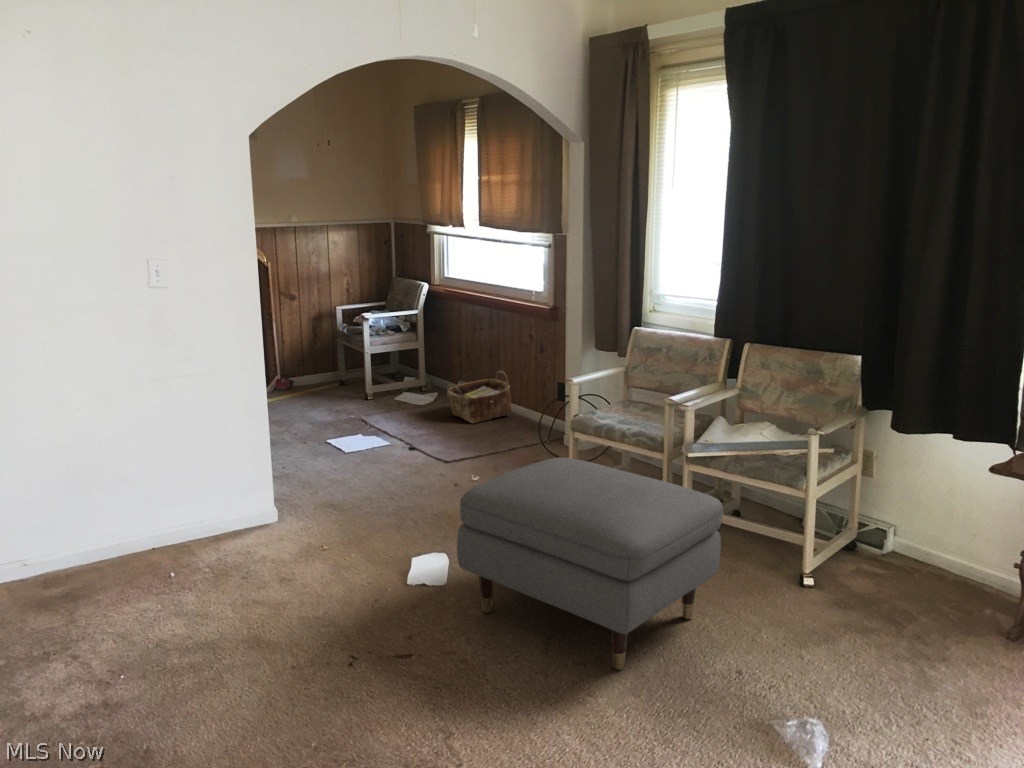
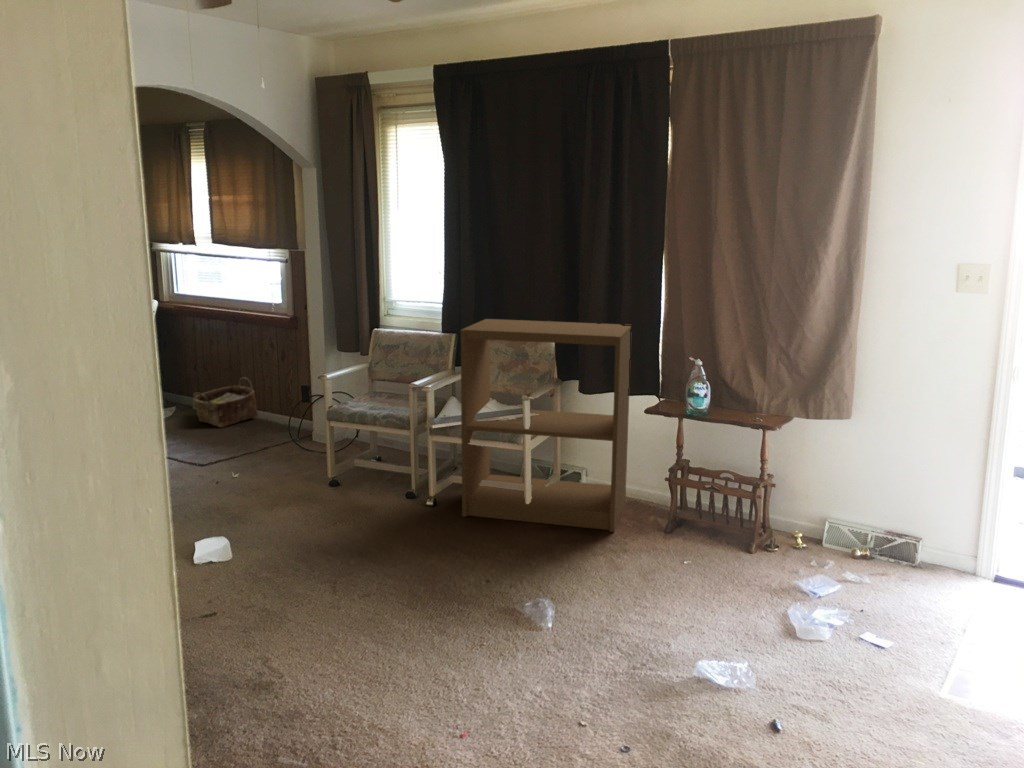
bookshelf: none [719,324,976,624] -> present [461,319,631,532]
ottoman: present [457,457,724,670] -> none [248,437,466,594]

